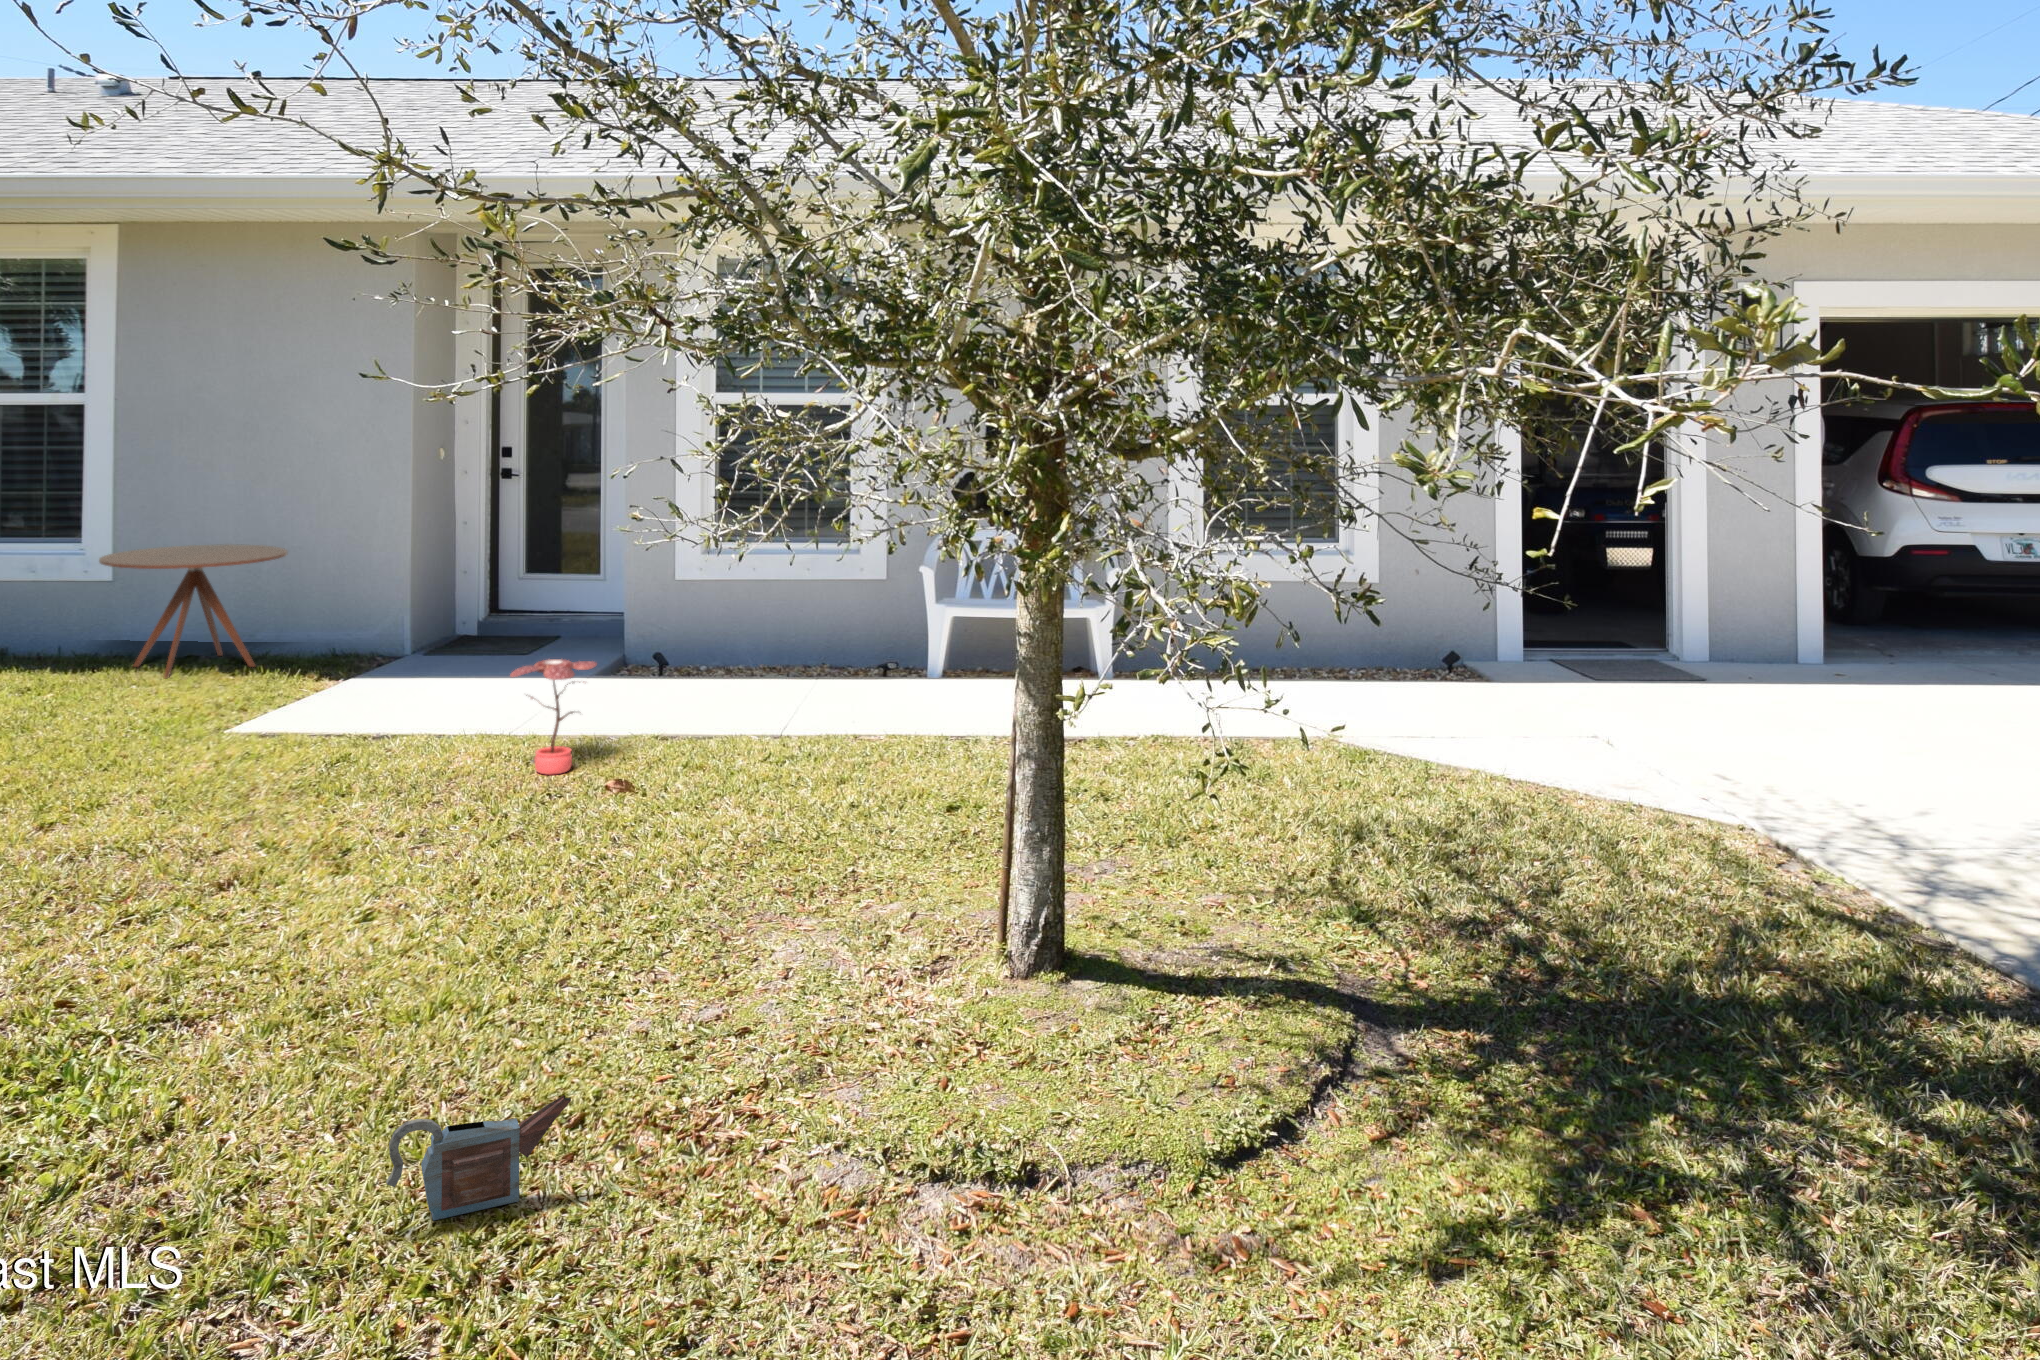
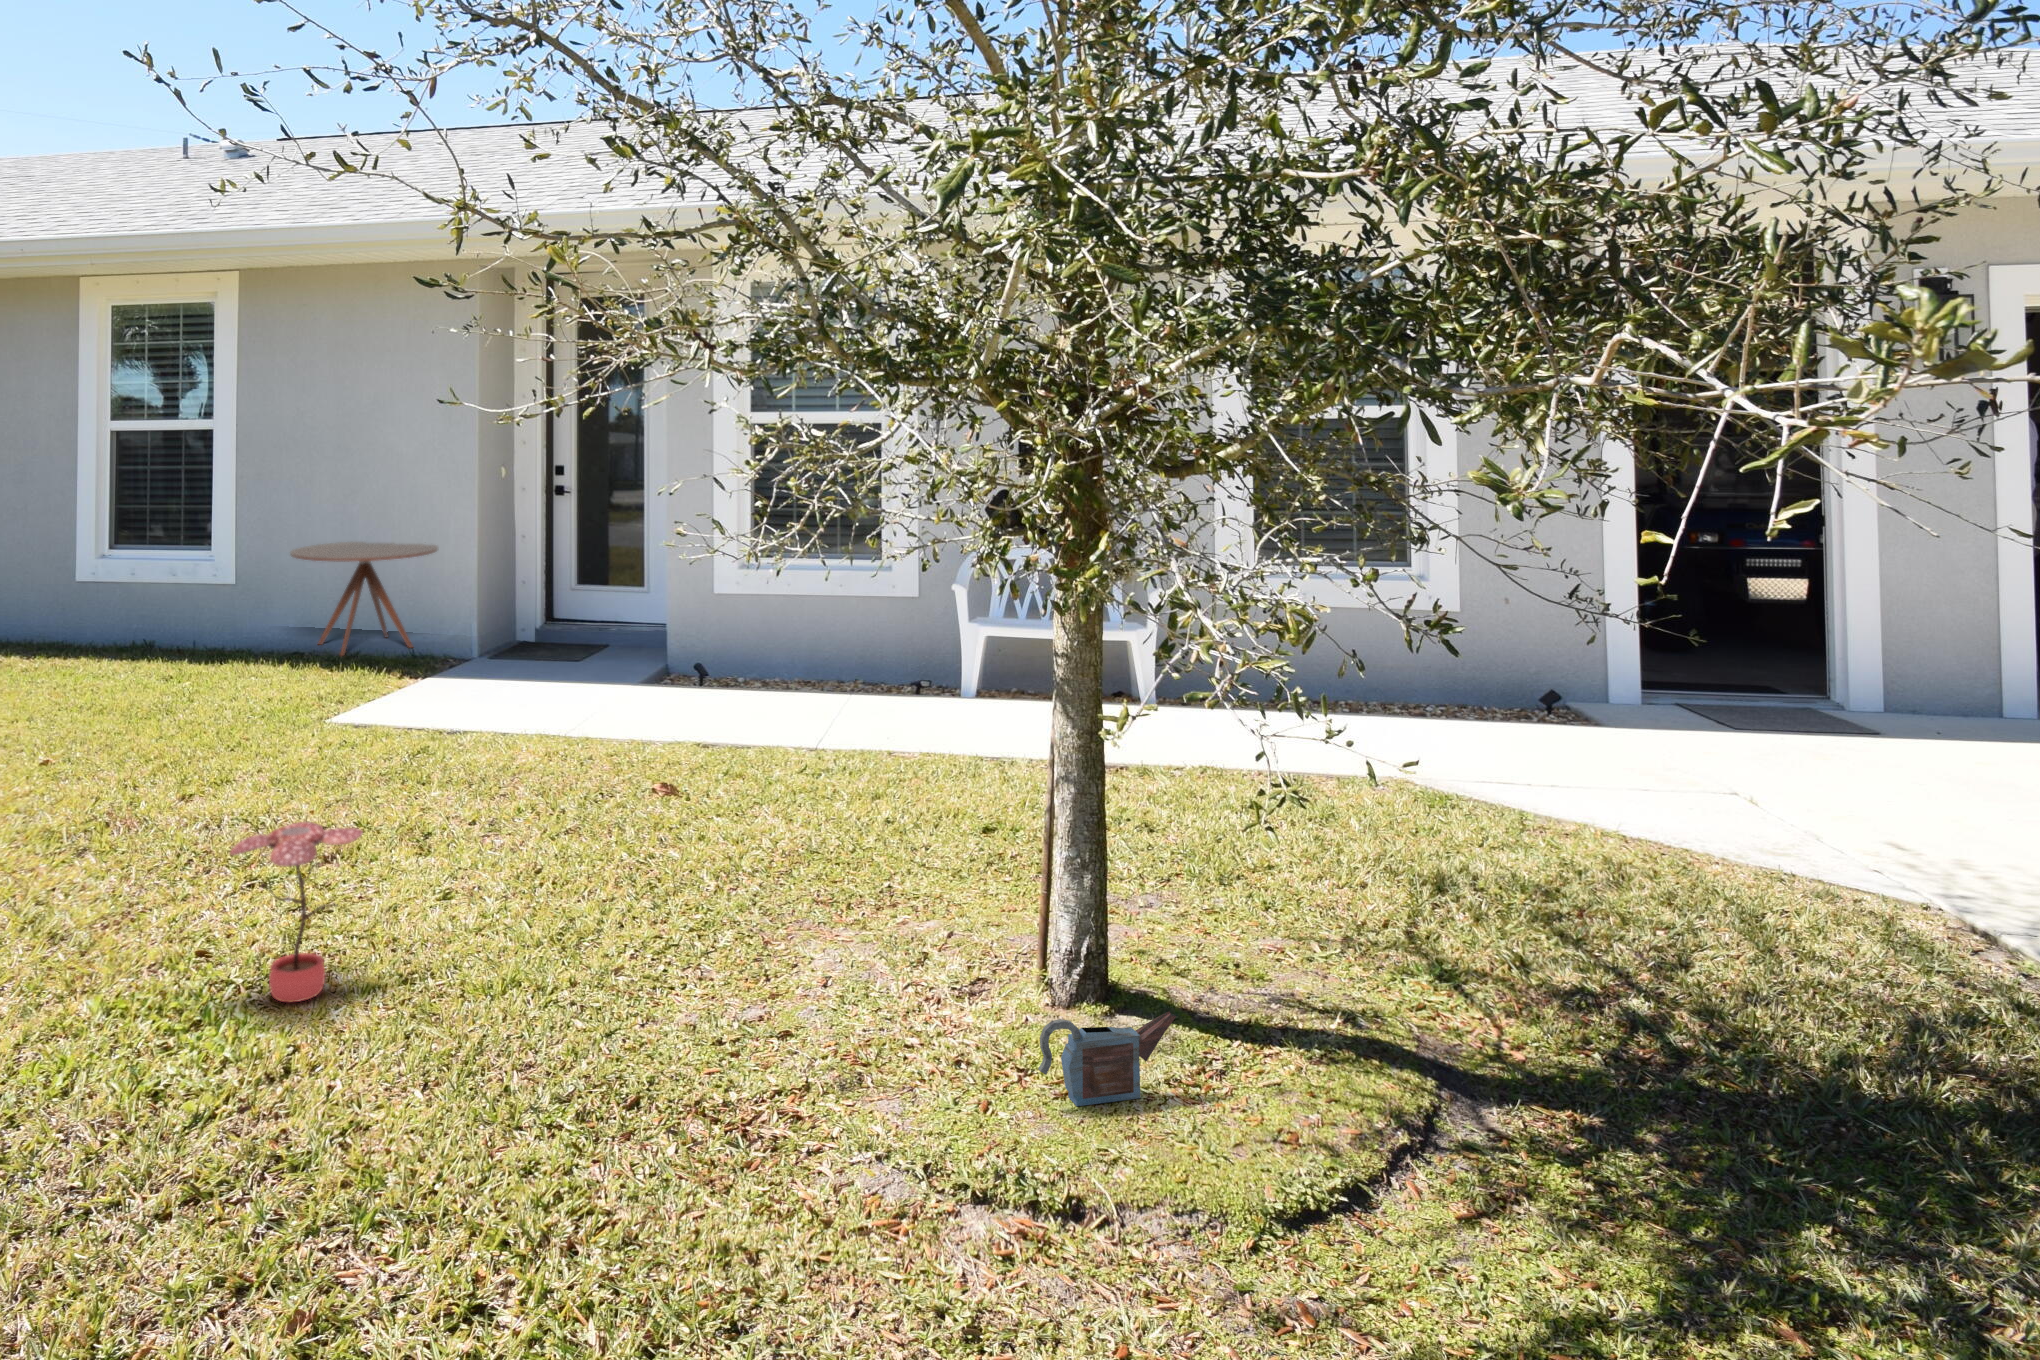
potted plant: present [510,659,597,775] -> present [230,822,363,1002]
watering can: present [386,1095,571,1221] -> present [1038,1011,1176,1106]

